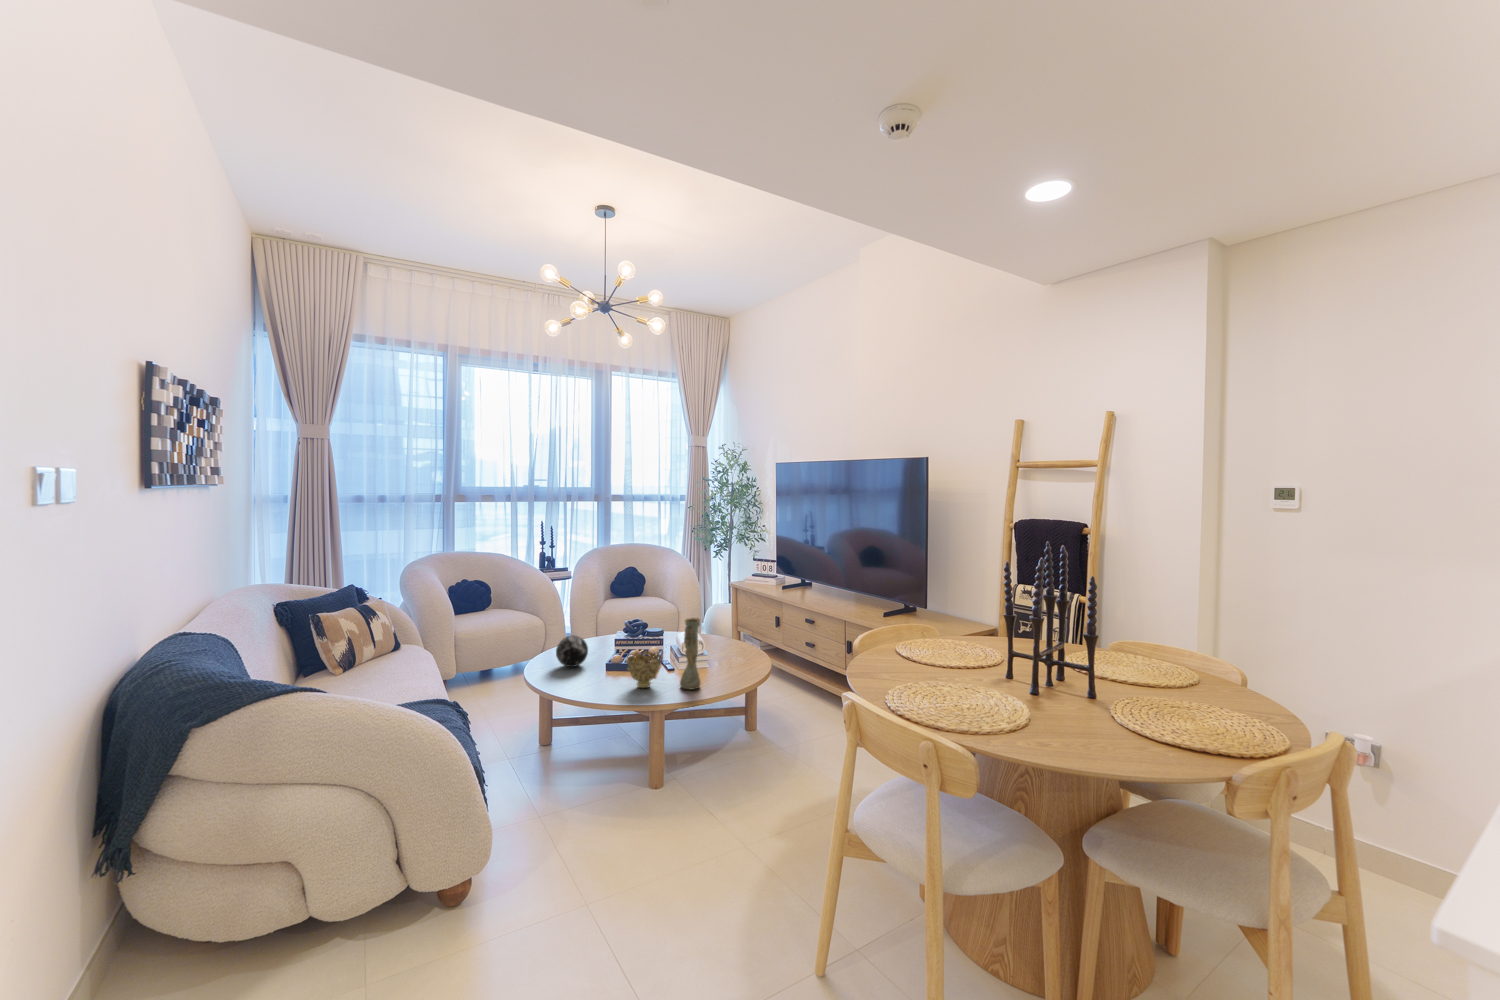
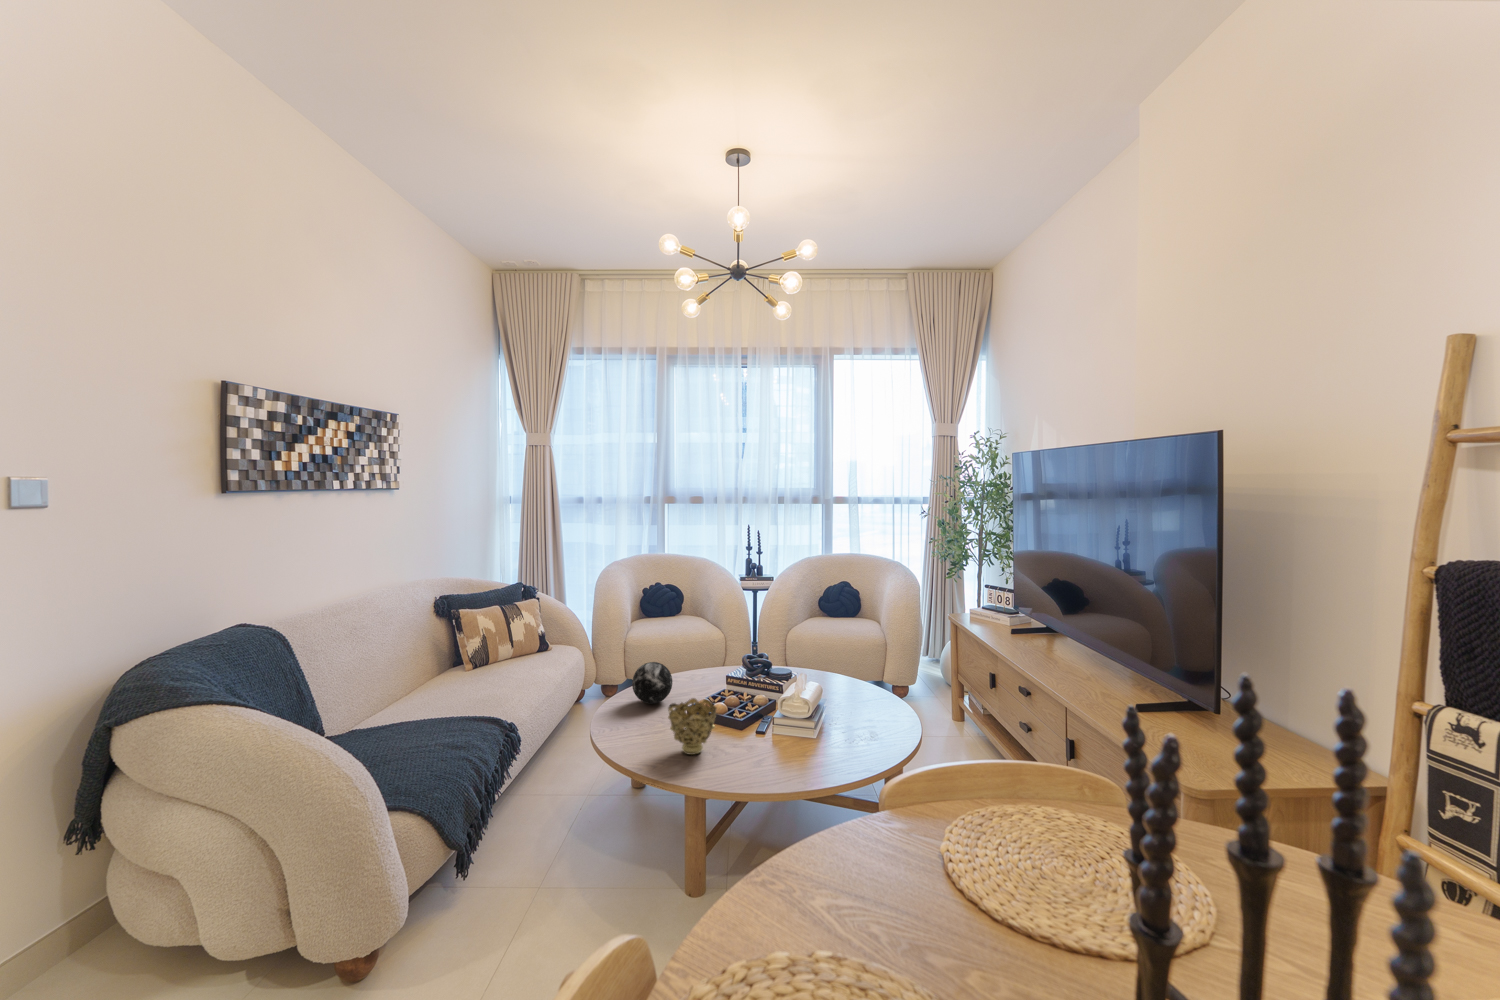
vase: present [680,618,701,689] -> none [733,660,766,773]

